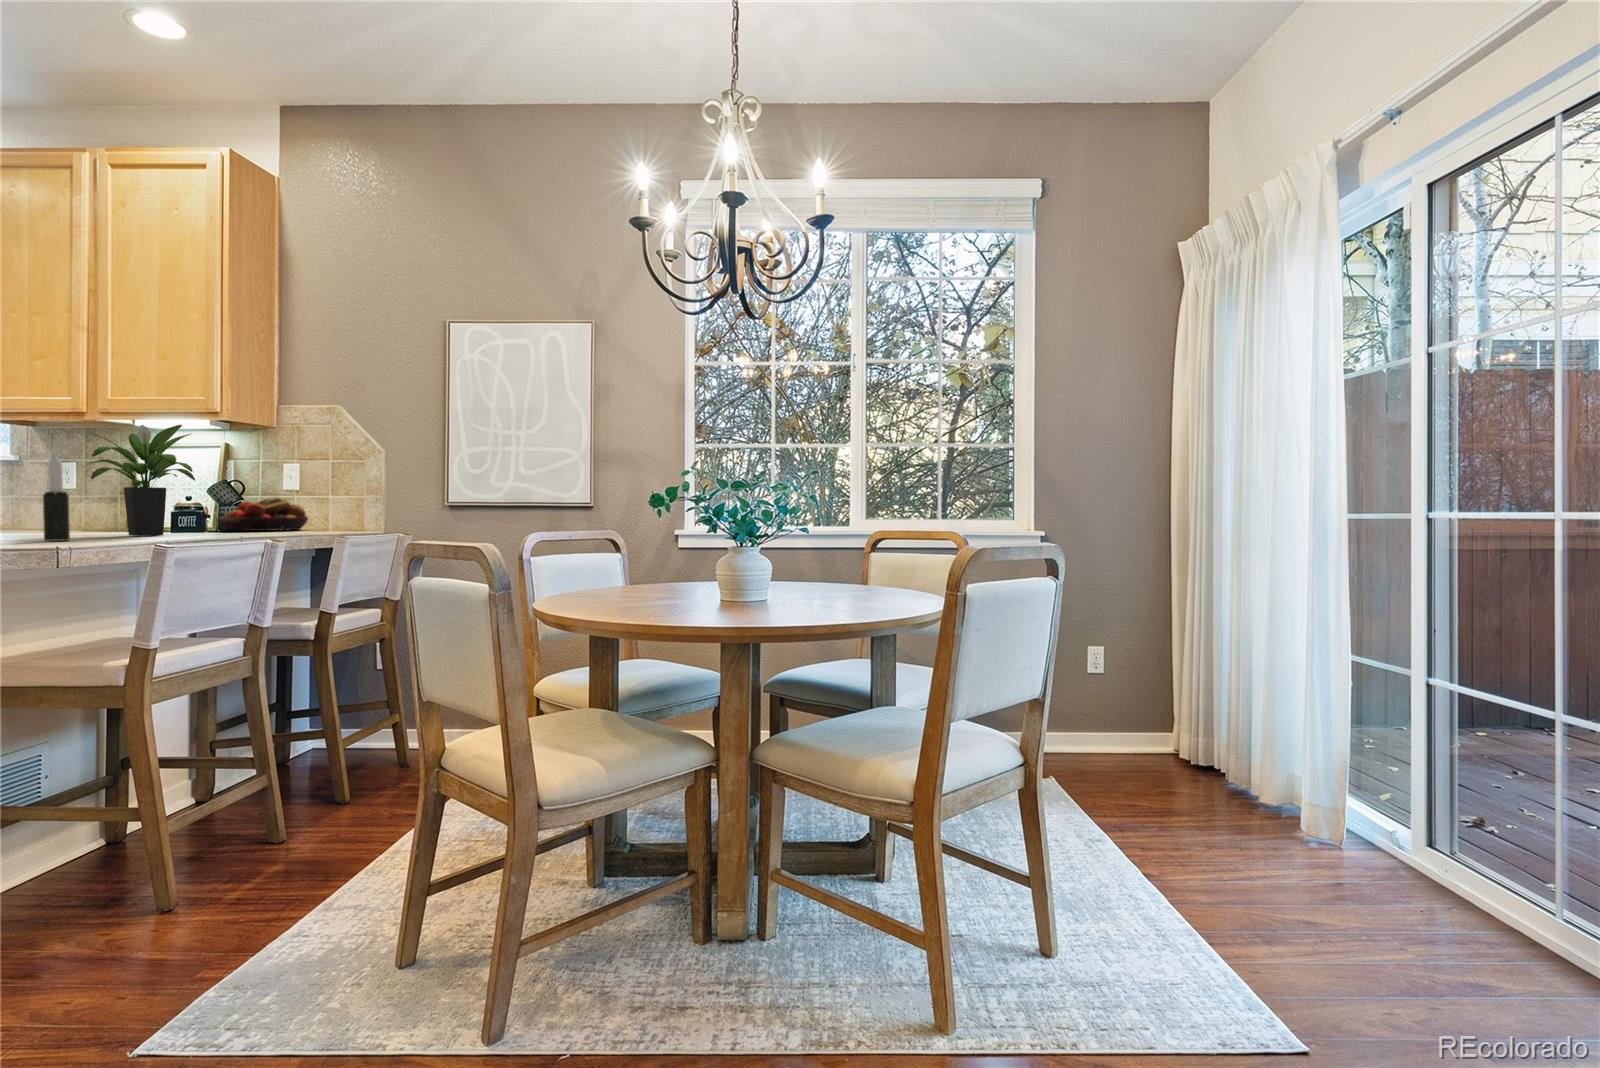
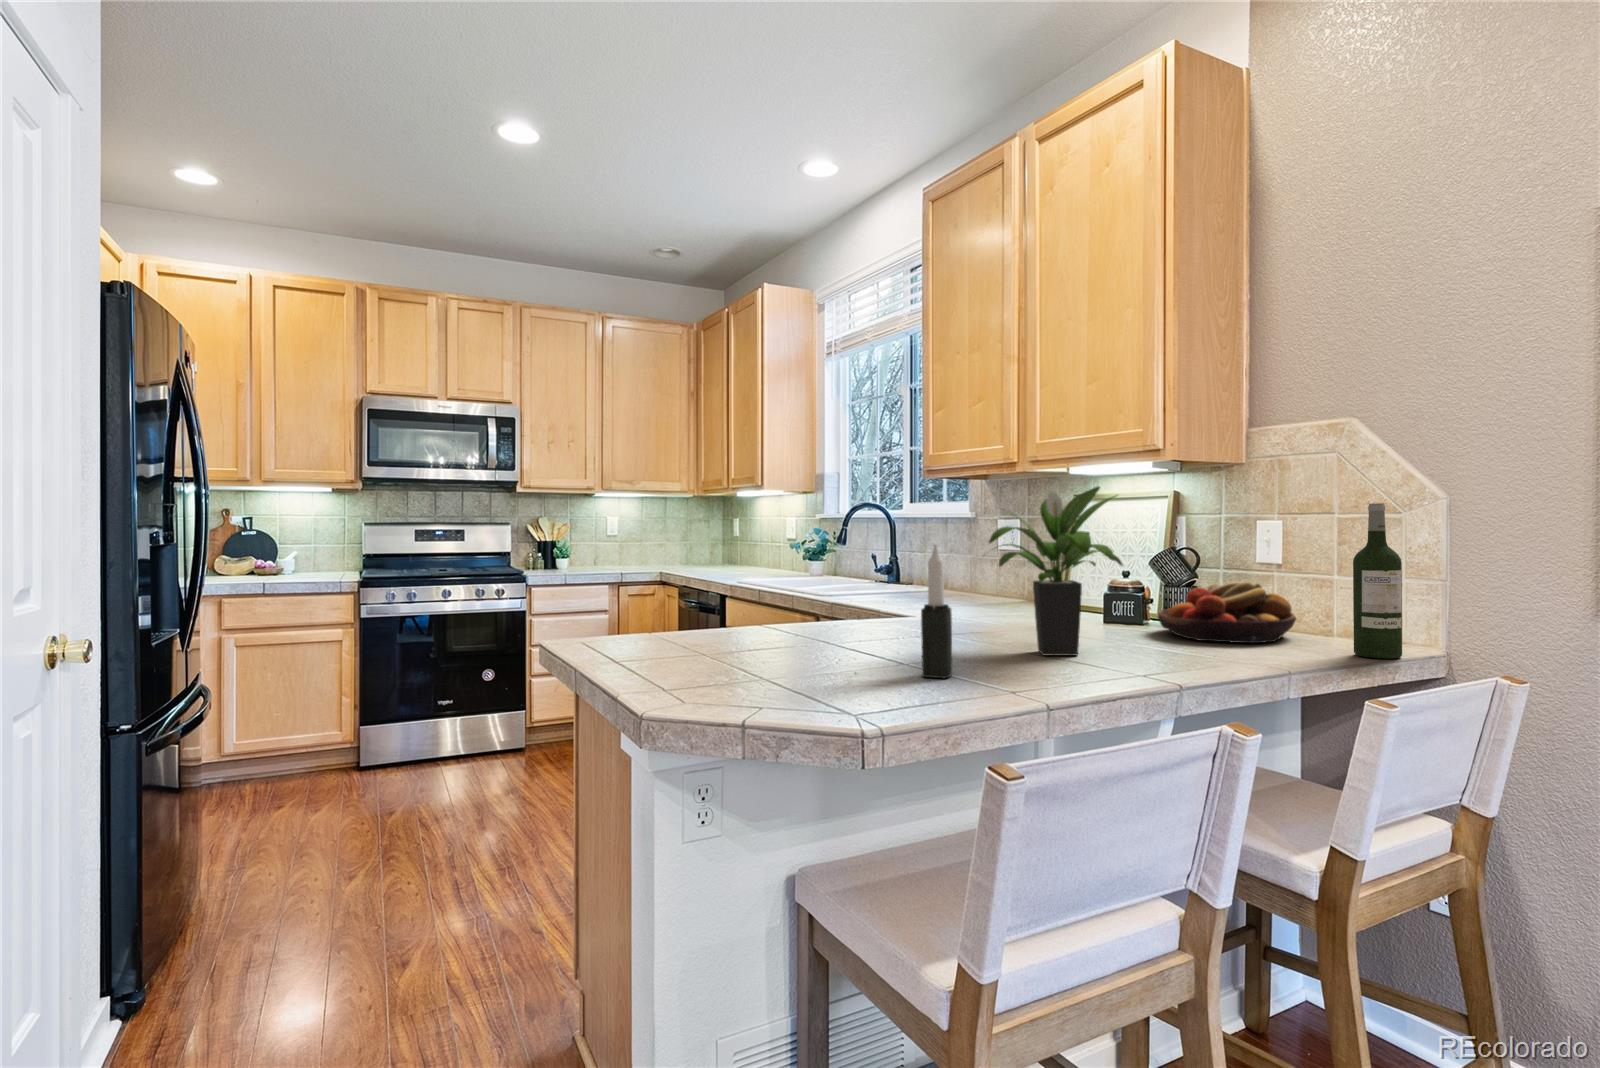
wine bottle: none [338,450,363,531] -> present [1353,503,1402,658]

